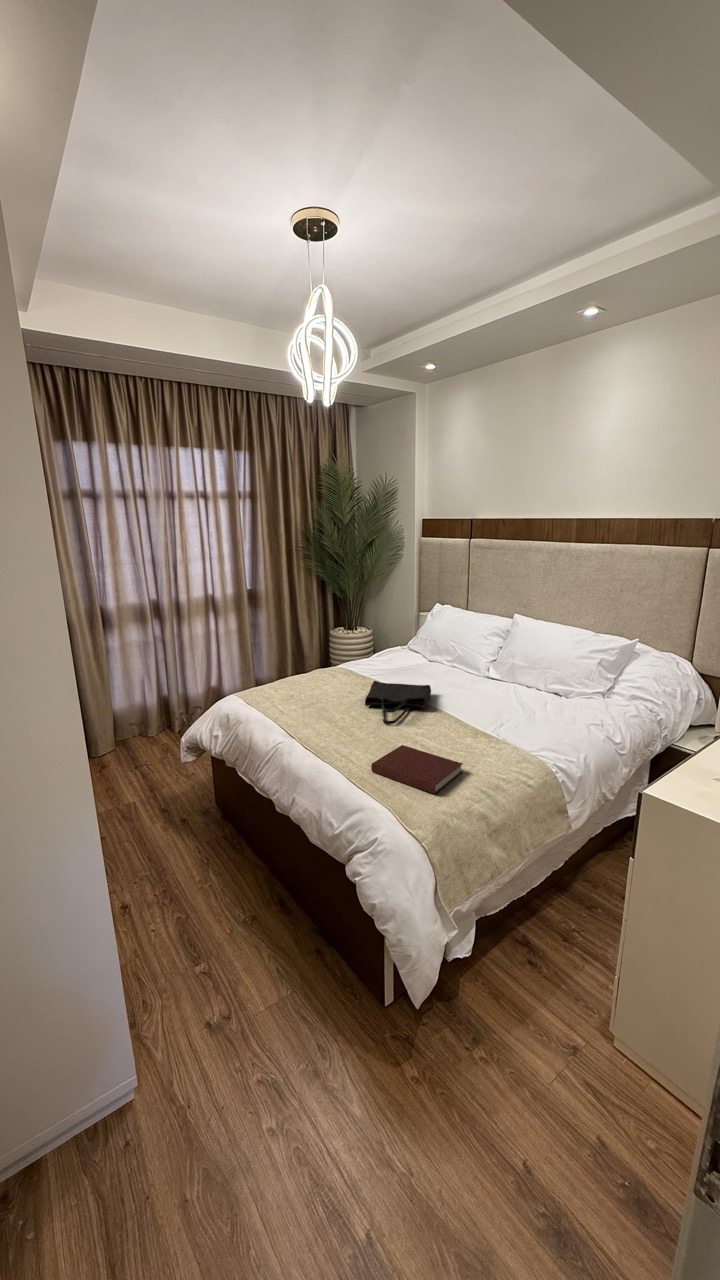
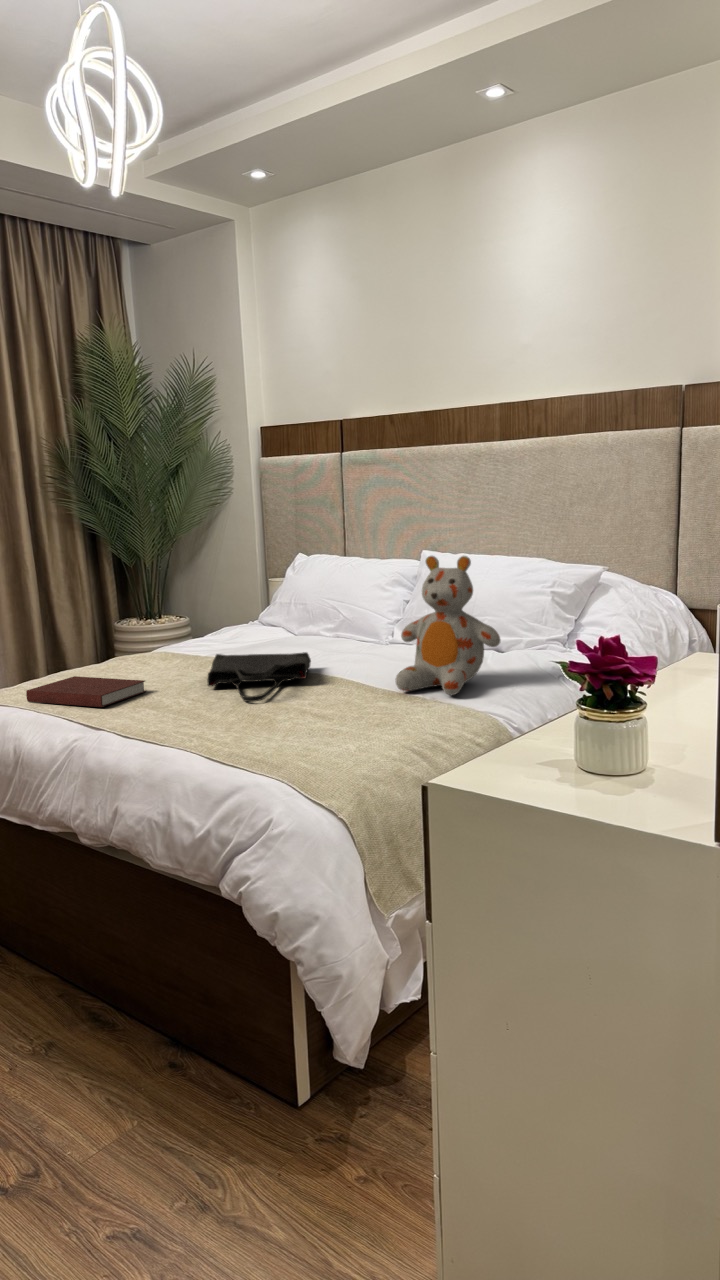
stuffed bear: none [480,640,554,737] -> present [396,556,500,695]
notebook: present [371,745,462,794] -> present [26,676,146,707]

